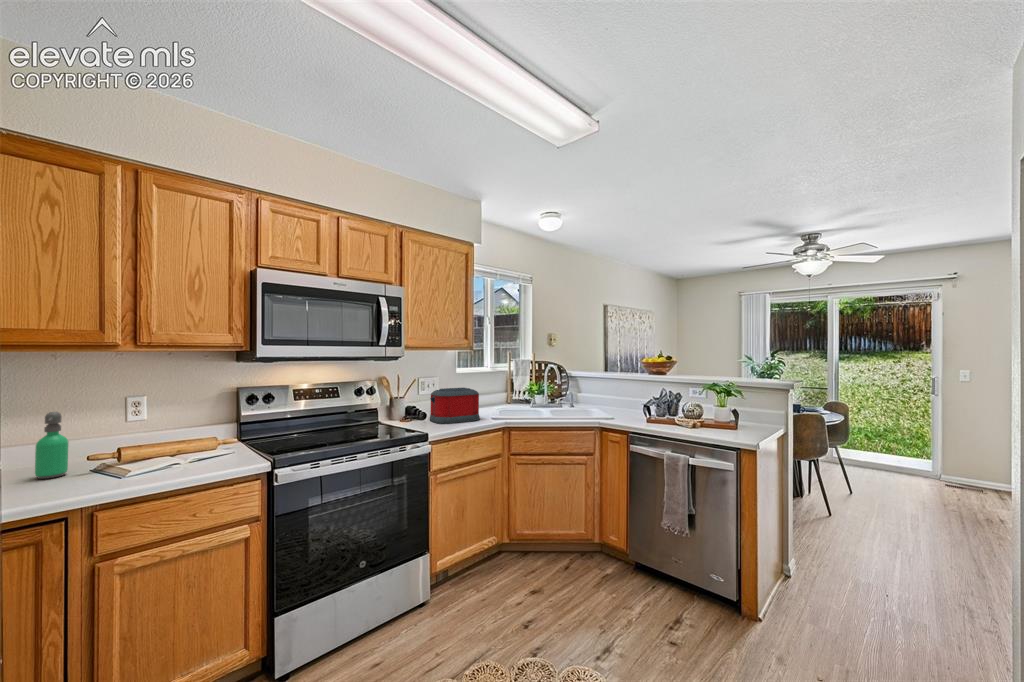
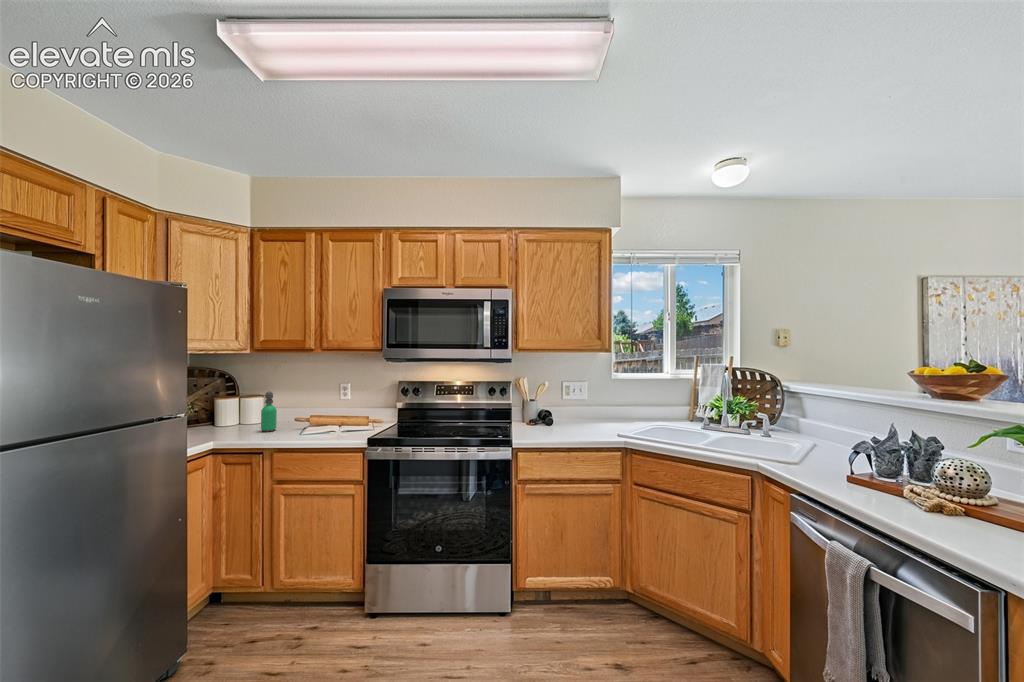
toaster: present [430,388,480,424] -> none [545,395,602,435]

